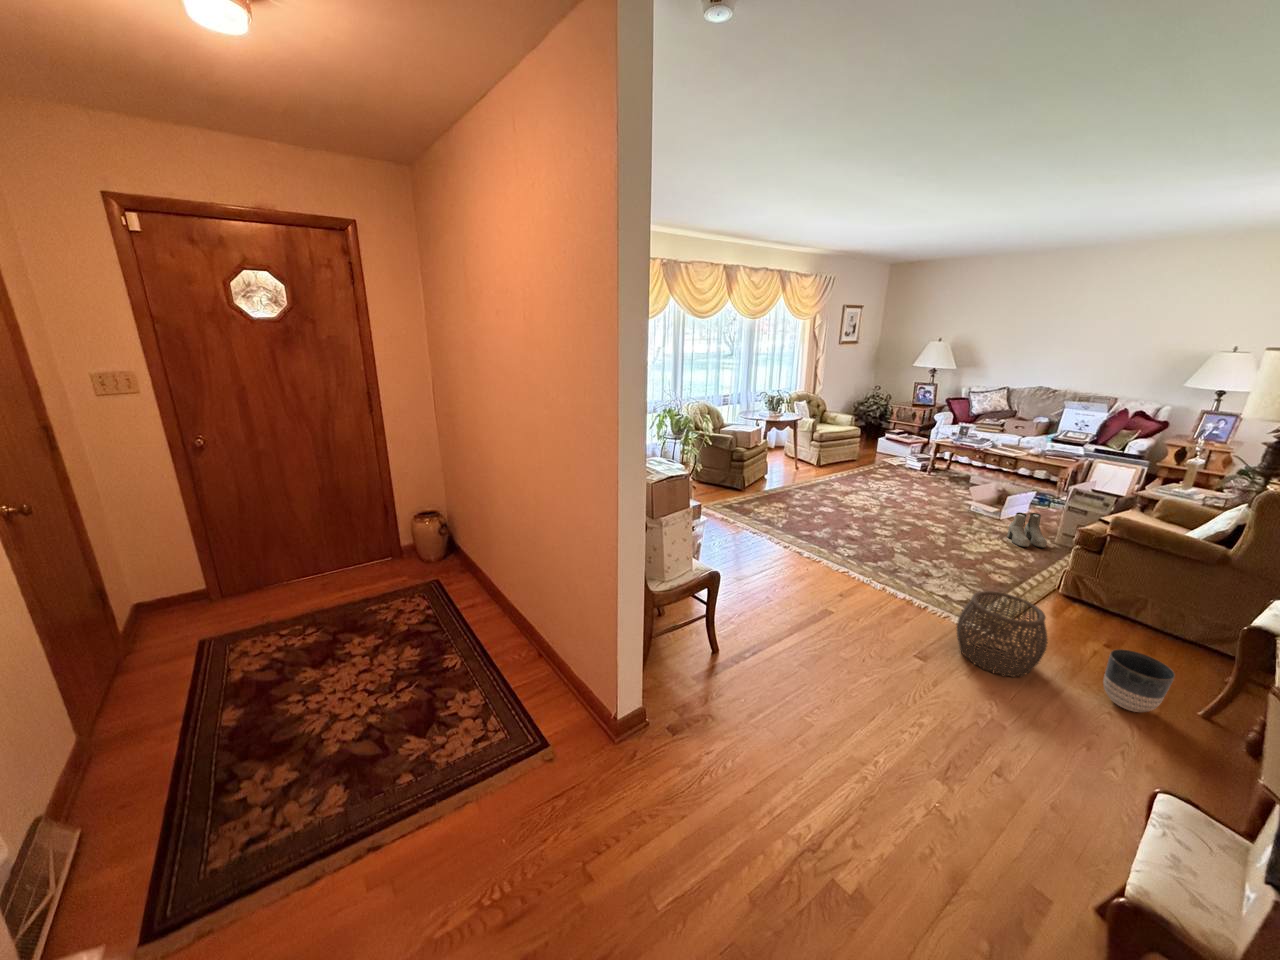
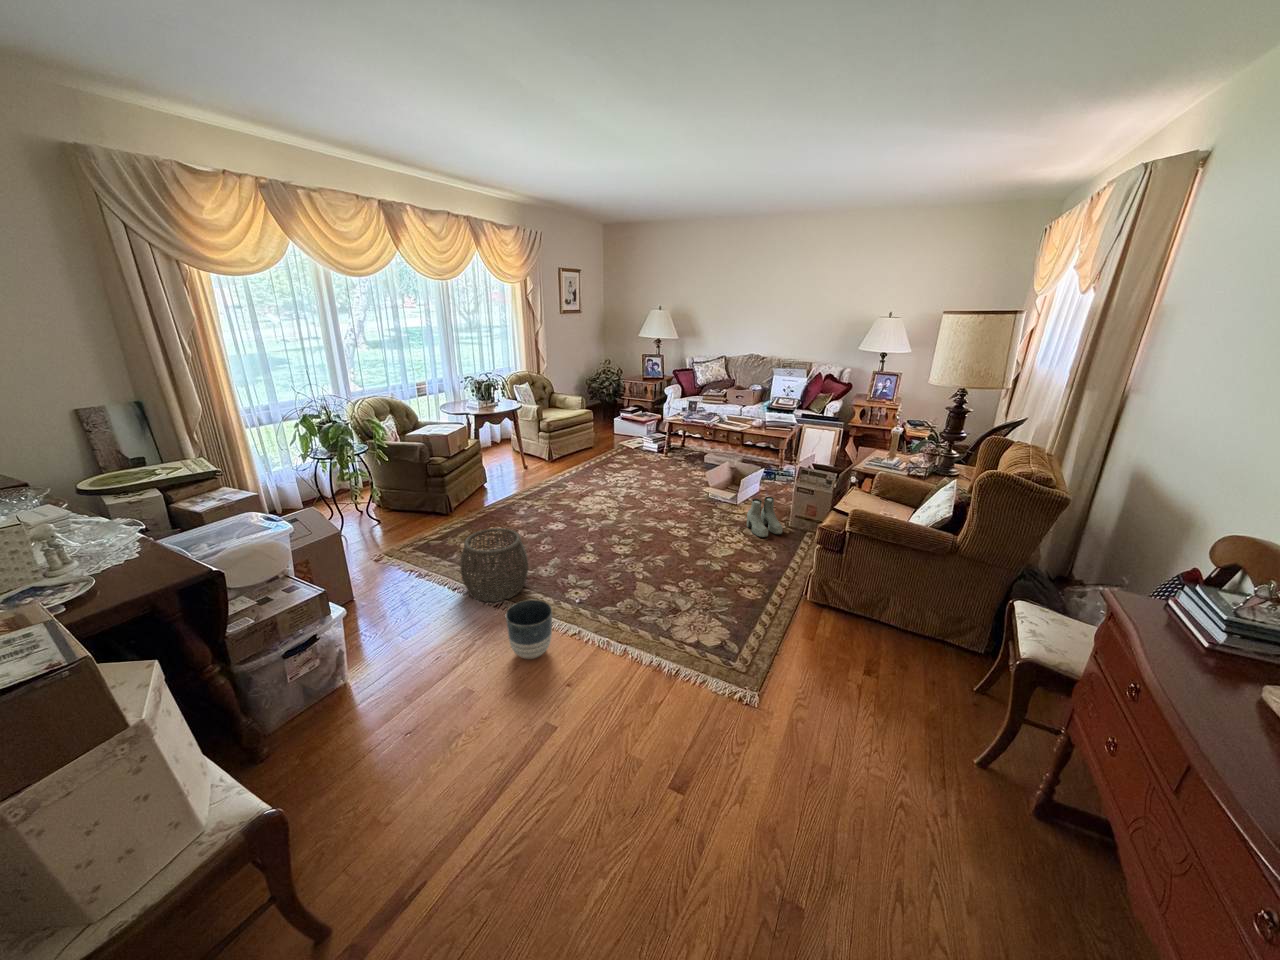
woven basket: present [957,591,1048,677] -> present [460,528,528,602]
planter: present [1103,649,1175,712] -> present [506,600,552,659]

